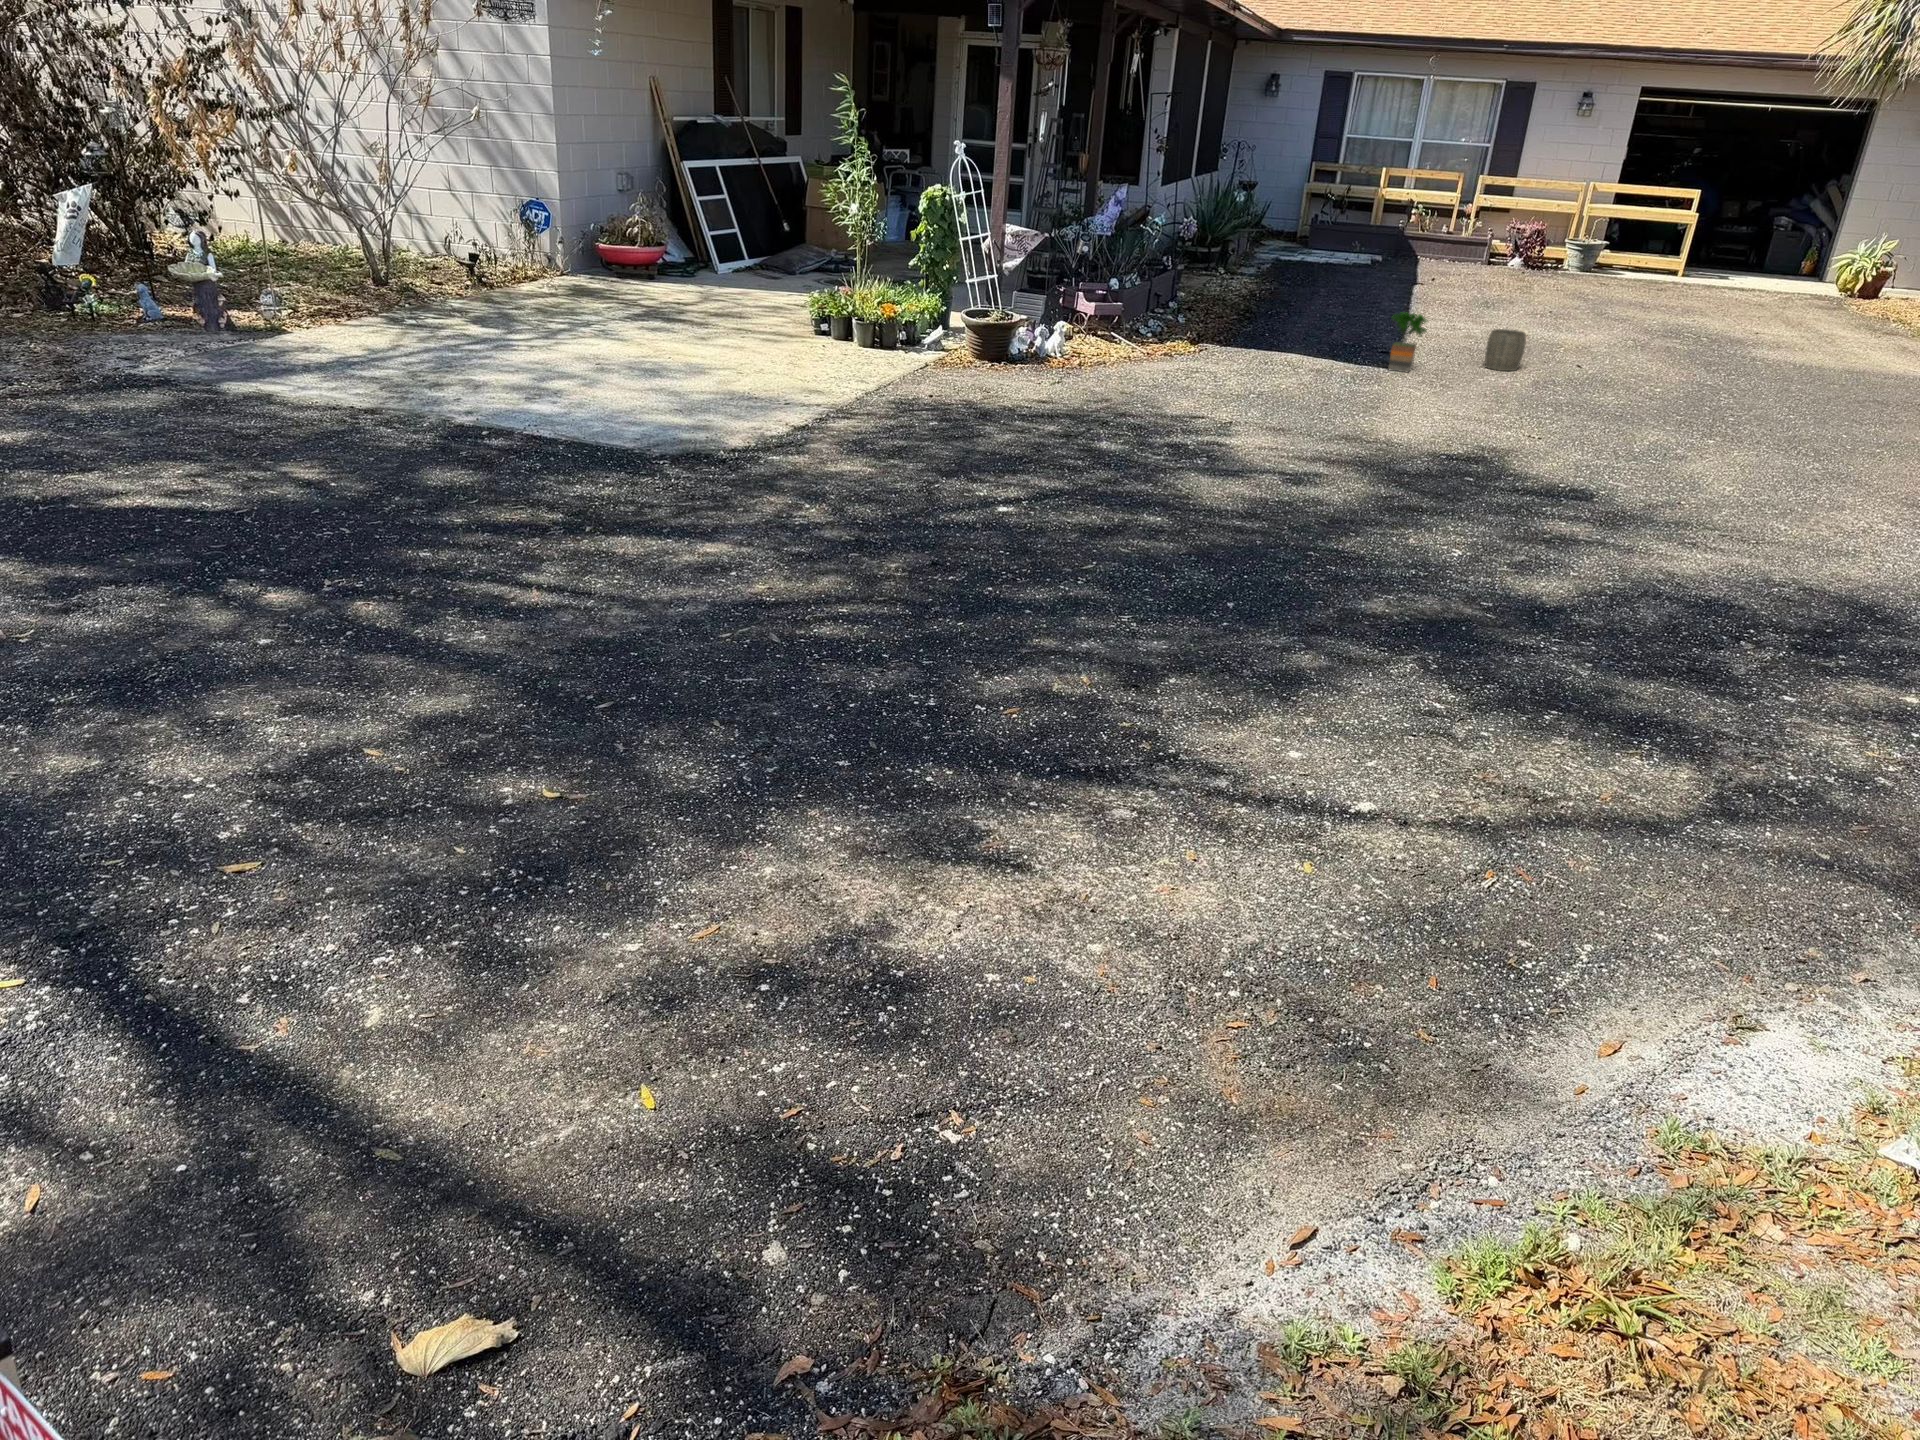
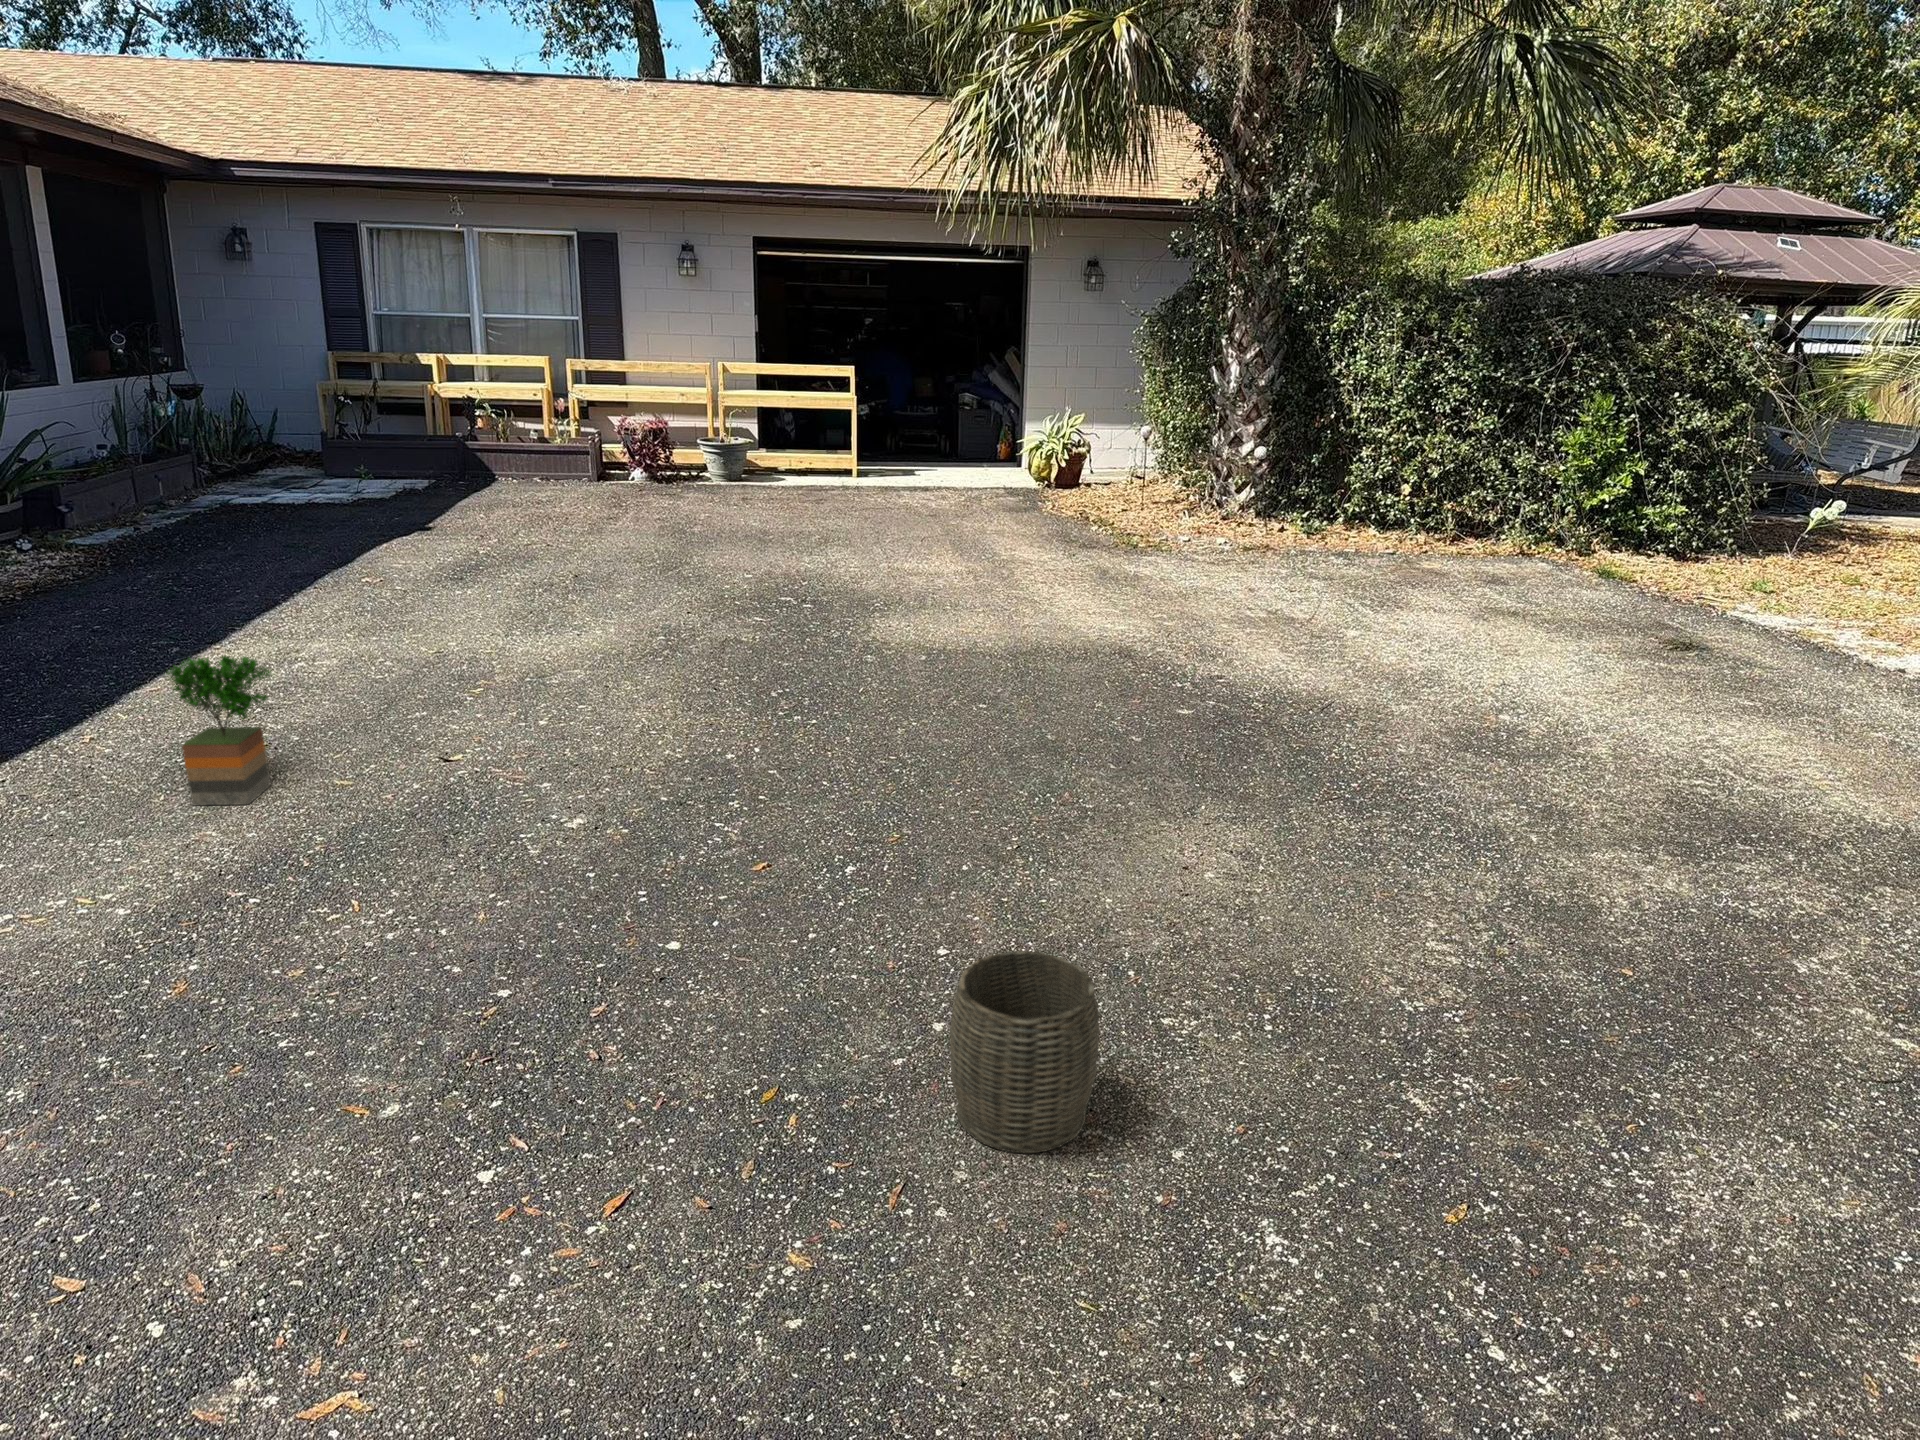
woven basket: present [1485,329,1526,371] -> present [949,951,1099,1153]

